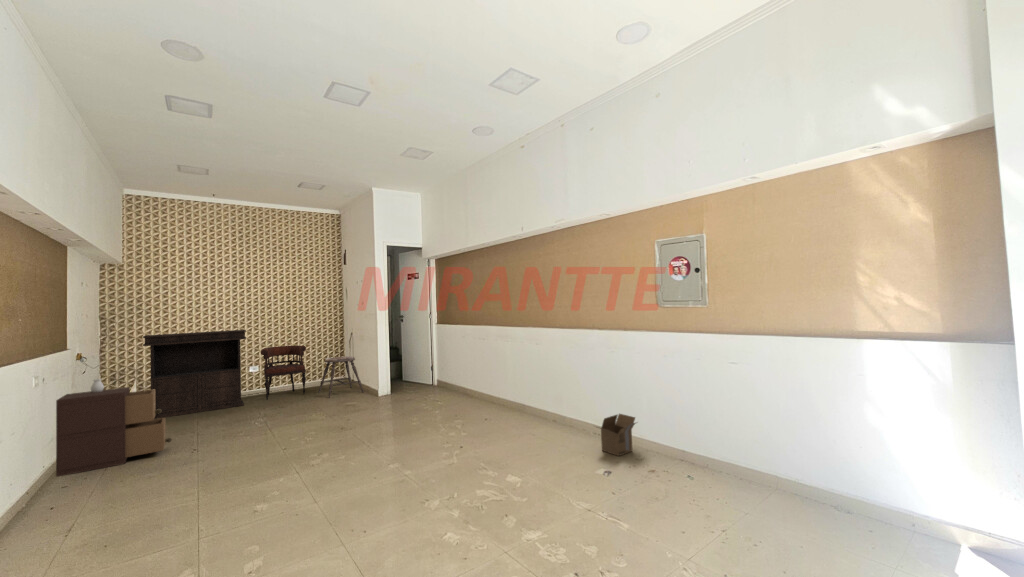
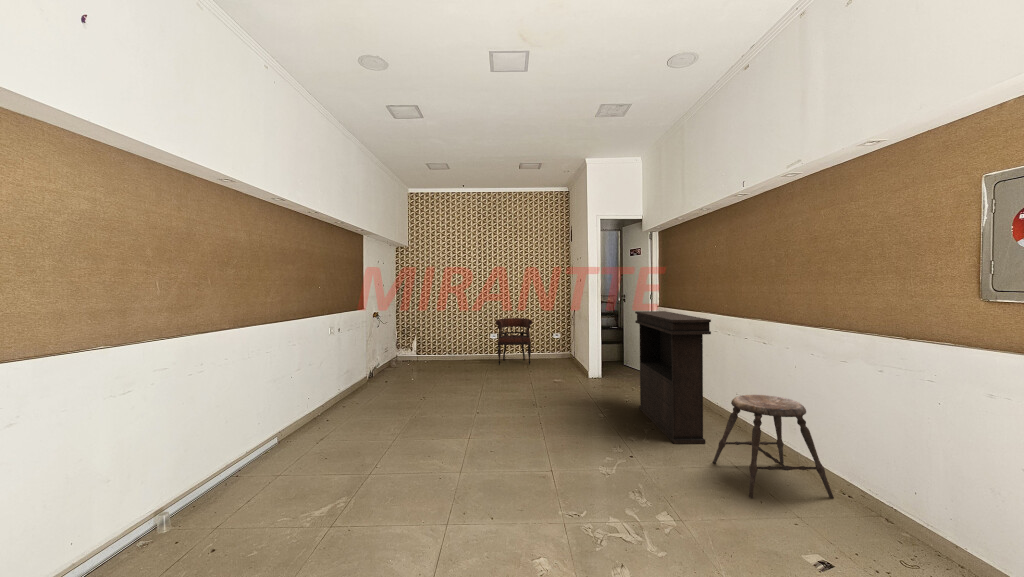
console table: present [143,330,246,419] -> present [635,311,711,444]
stool: present [318,356,364,398] -> present [713,395,834,498]
storage cabinet: present [56,379,172,477] -> none [344,334,412,400]
cardboard box: present [600,414,636,456] -> none [806,473,896,541]

